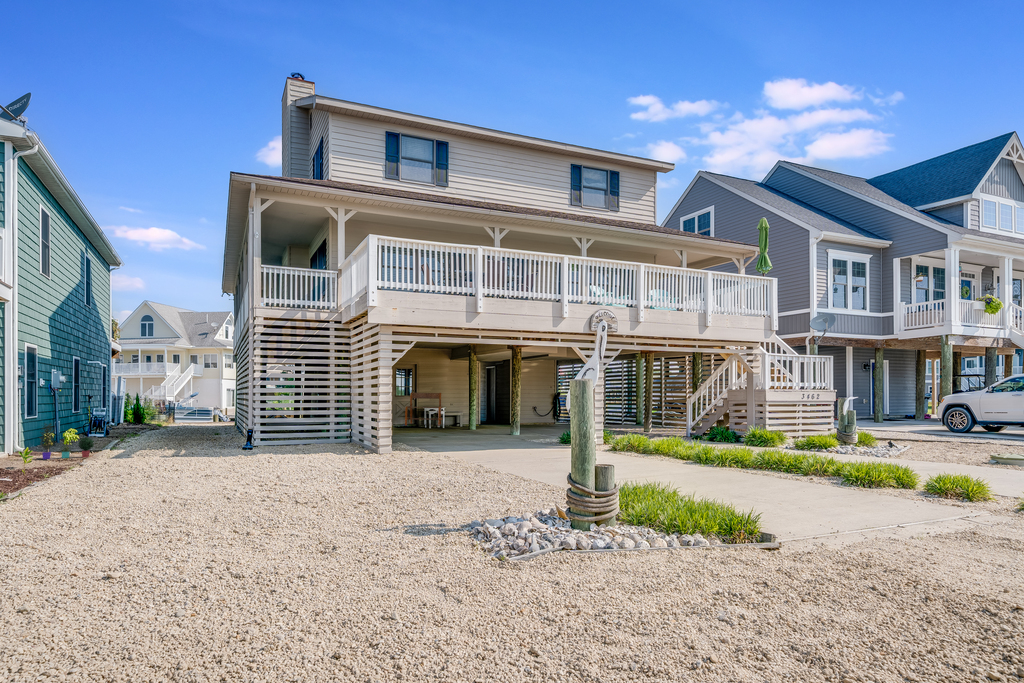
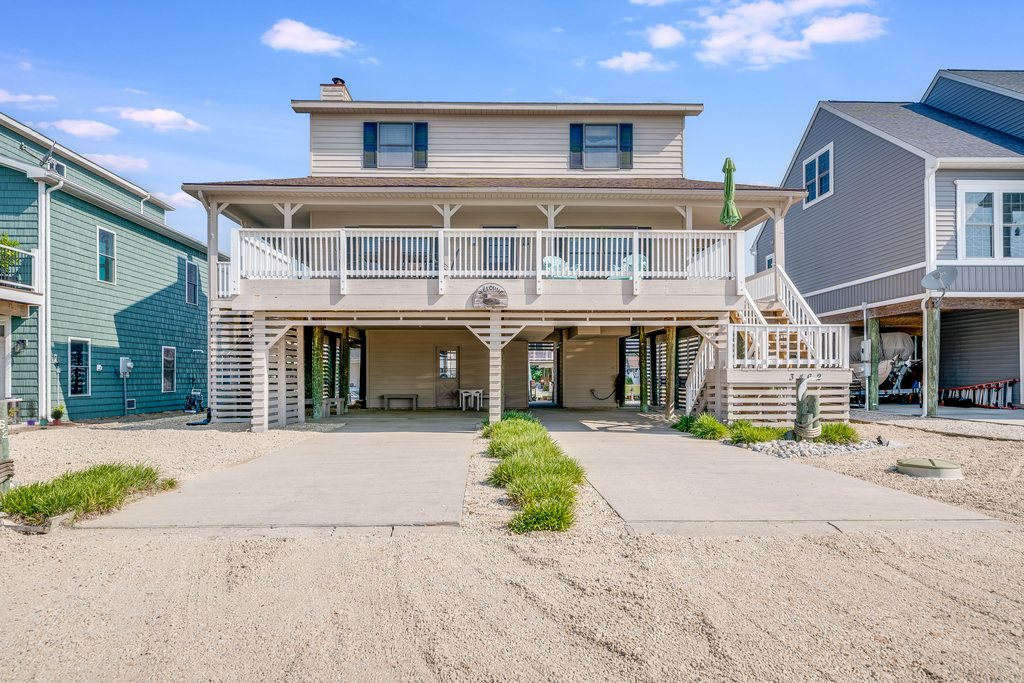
bench: present [405,392,442,426] -> none [422,374,460,408]

